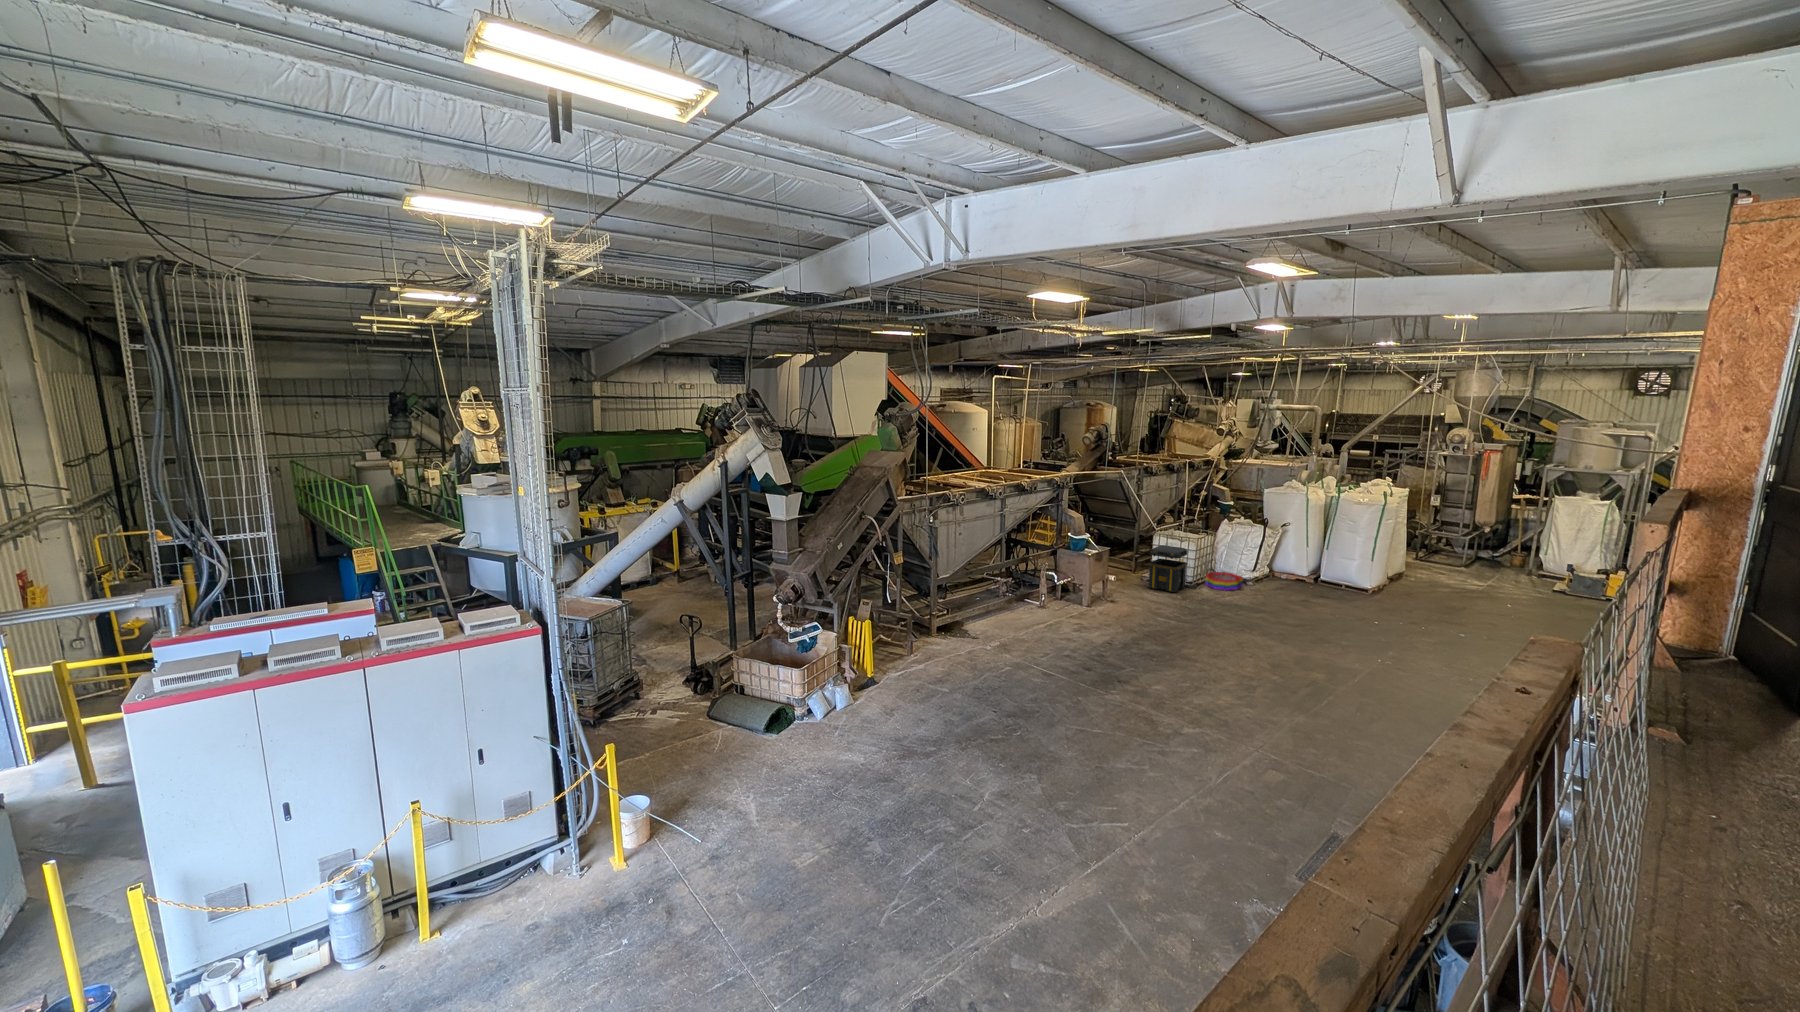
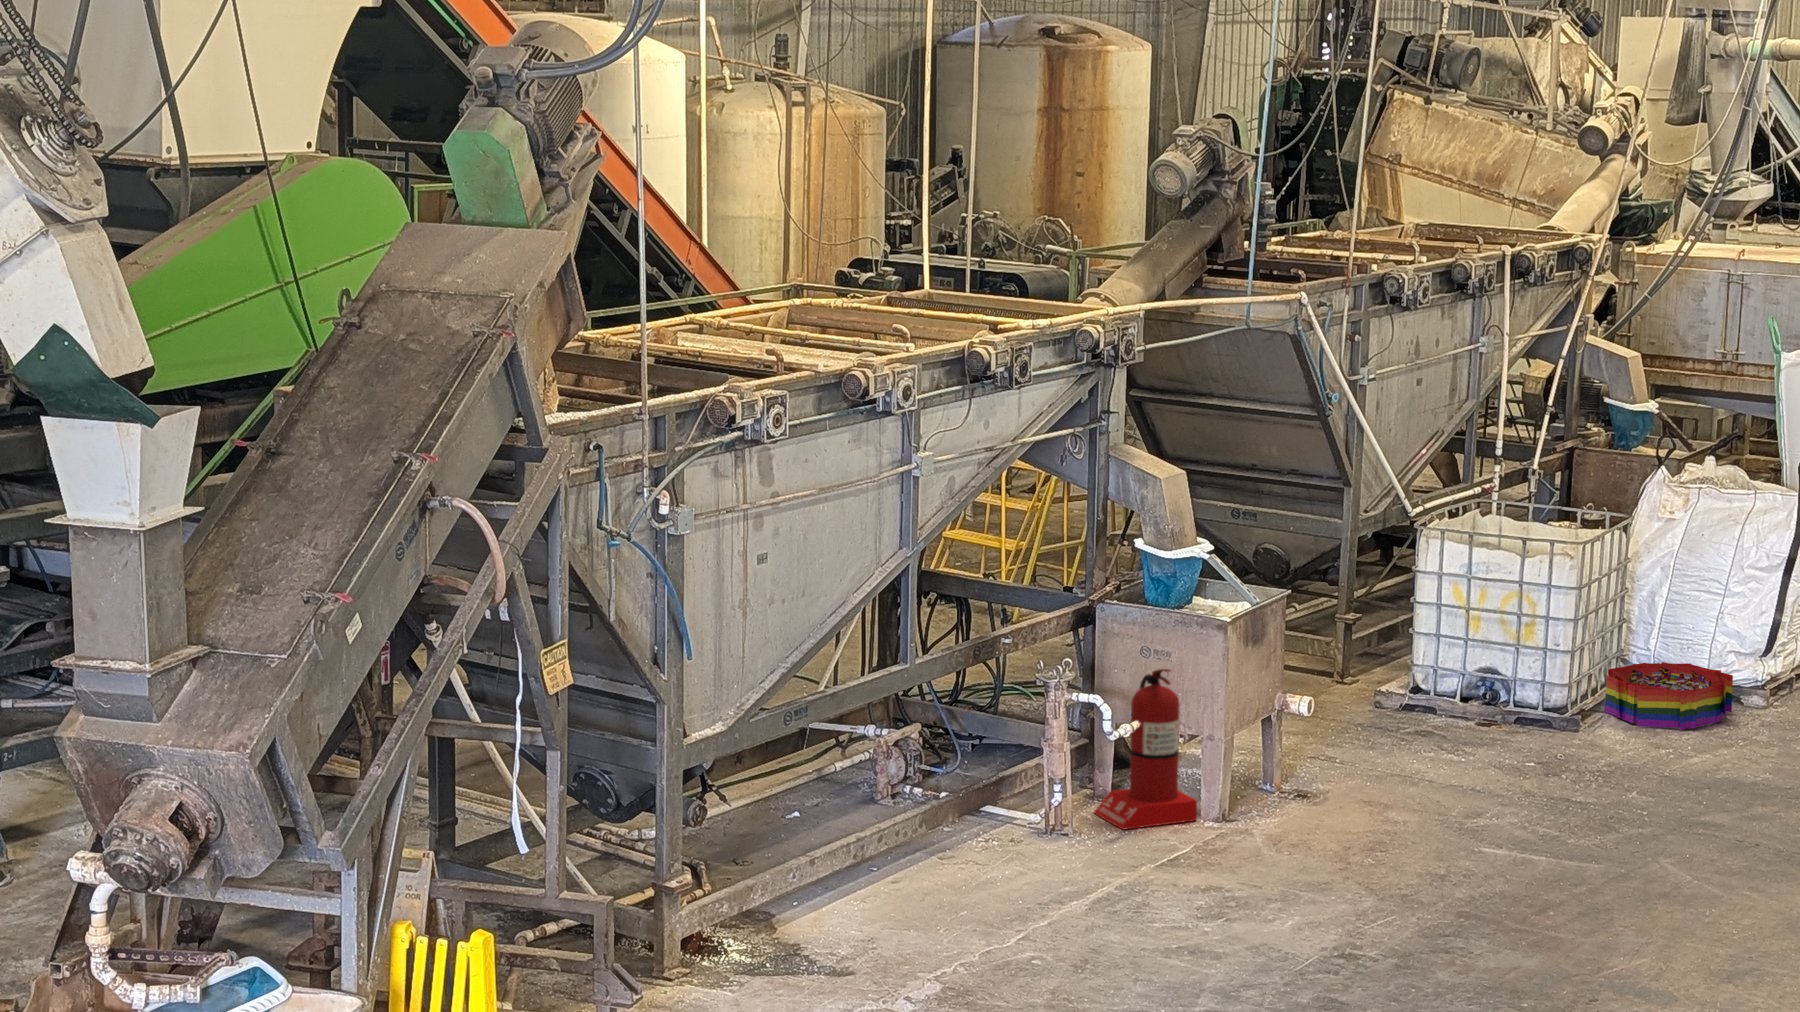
toolbox: present [1149,545,1187,592] -> none [1416,573,1548,746]
fire extinguisher: none [1053,567,1081,608] -> present [1094,669,1197,830]

